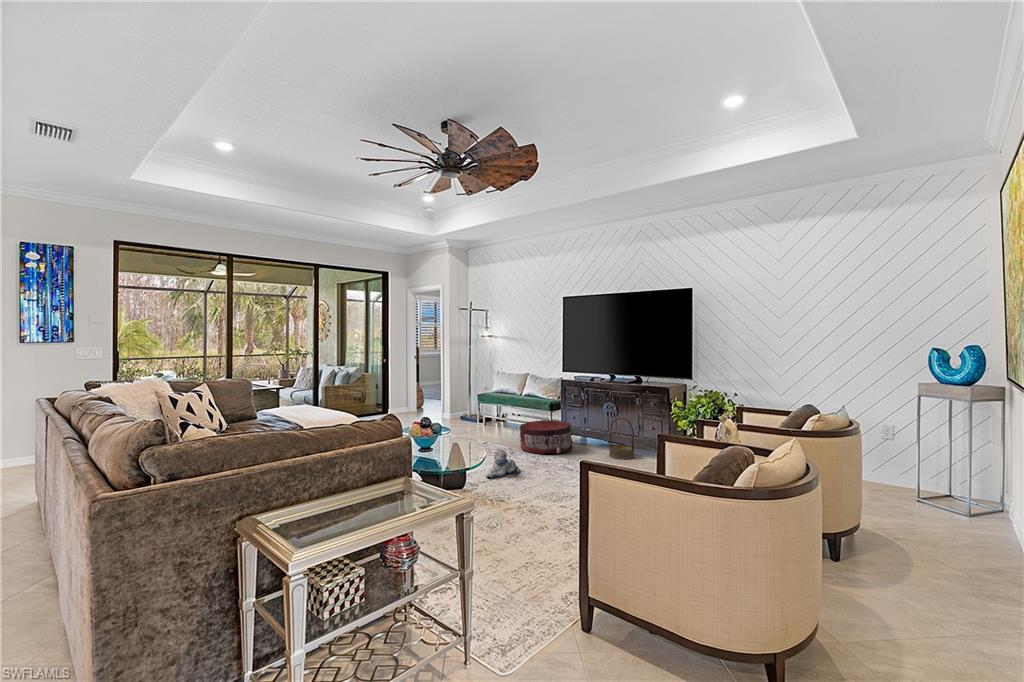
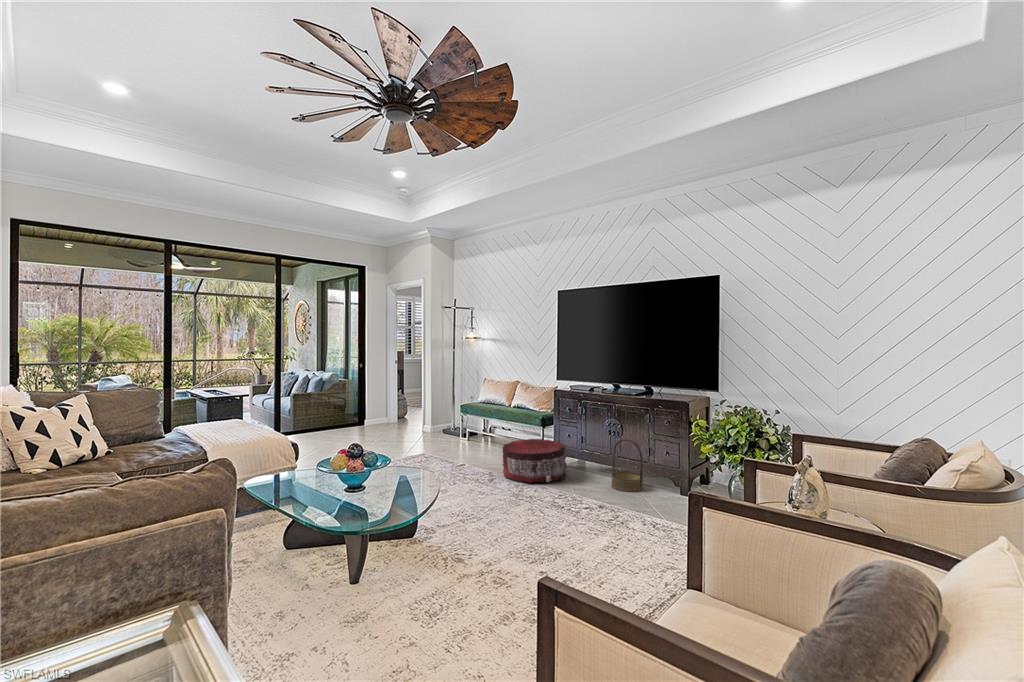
plush toy: present [486,449,520,478] -> none [449,482,496,521]

